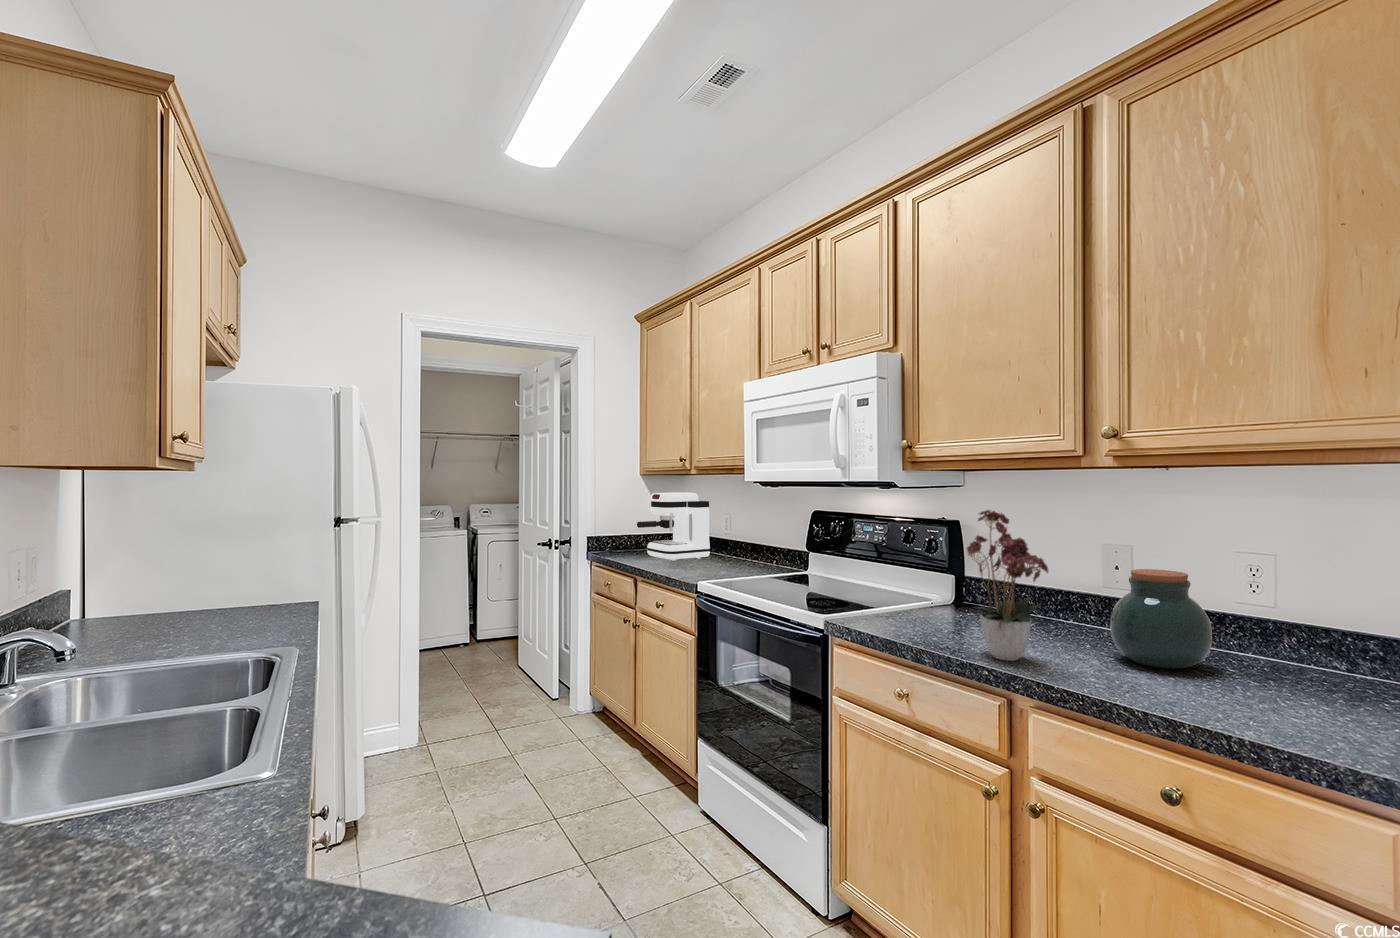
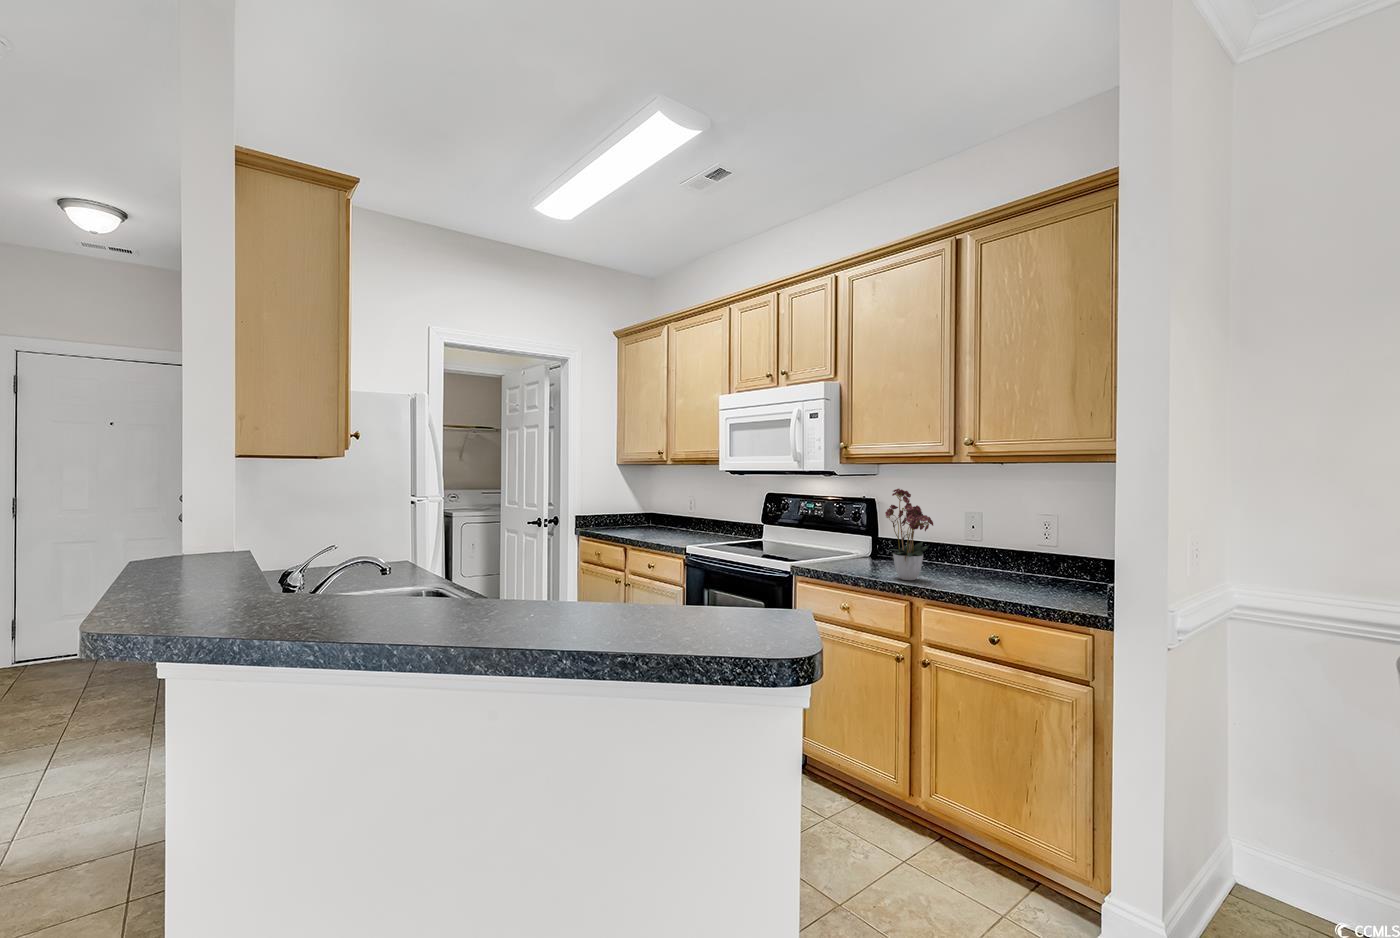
coffee maker: present [637,492,710,561] -> none [621,479,679,534]
jar: present [1110,569,1212,669] -> none [968,524,1022,581]

